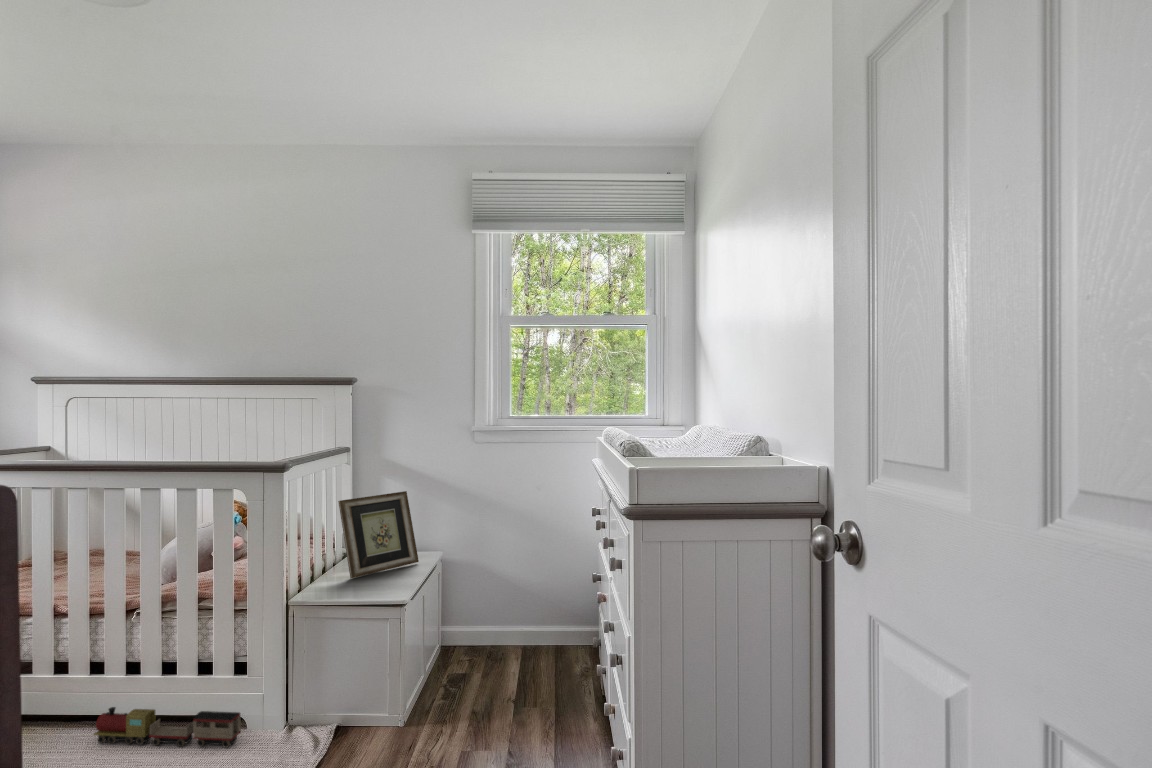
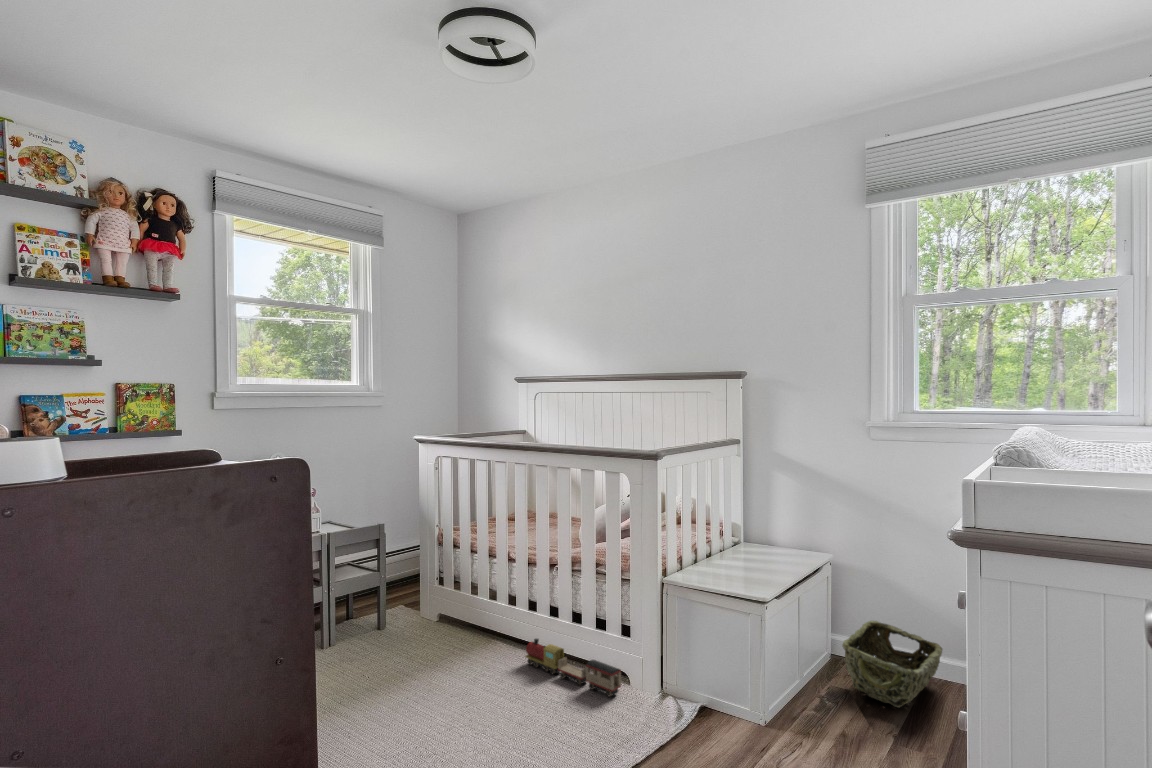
picture frame: present [338,491,419,578] -> none [718,487,802,567]
woven basket: none [462,606,536,677] -> present [842,621,942,708]

